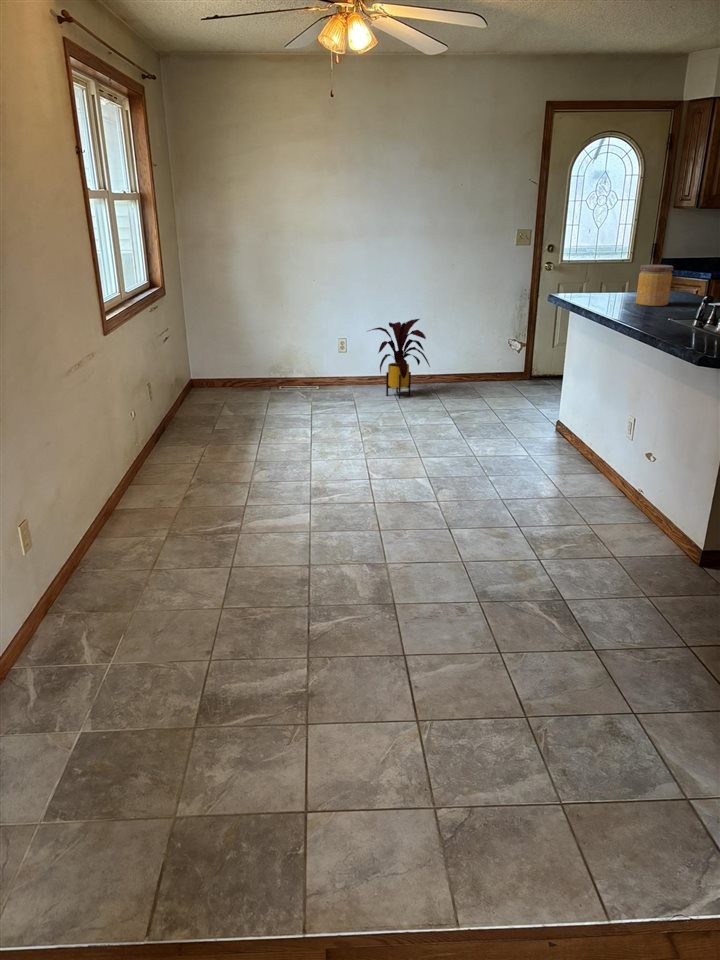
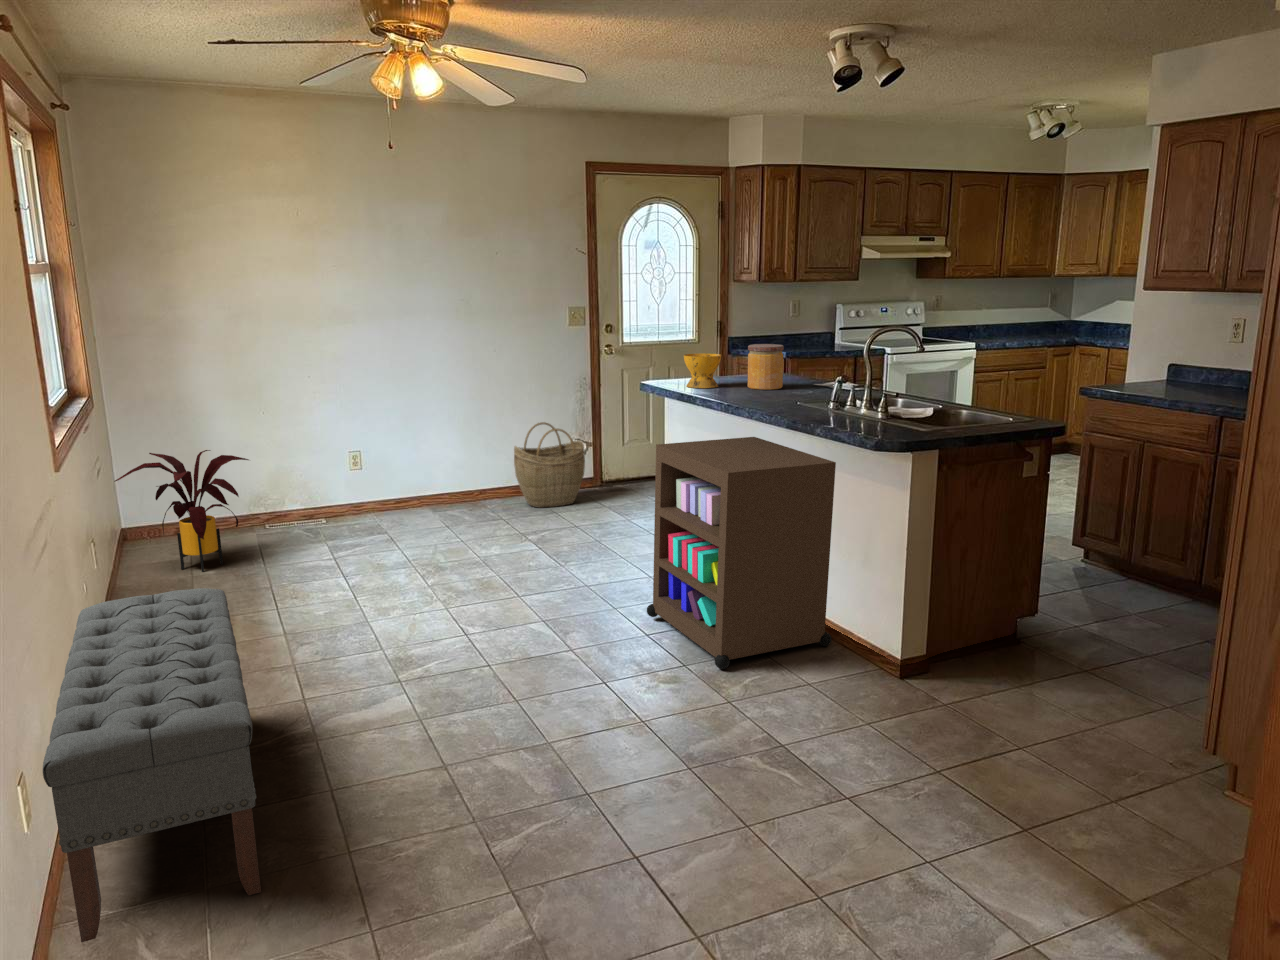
bowl: none [581,271,616,302] -> present [684,353,721,388]
house plant: present [369,319,430,398] -> present [114,450,249,572]
woven basket: none [459,325,515,392] -> present [514,422,585,508]
storage cabinet: none [510,346,676,533] -> present [647,437,836,669]
bench: none [29,420,199,625] -> present [43,588,261,942]

